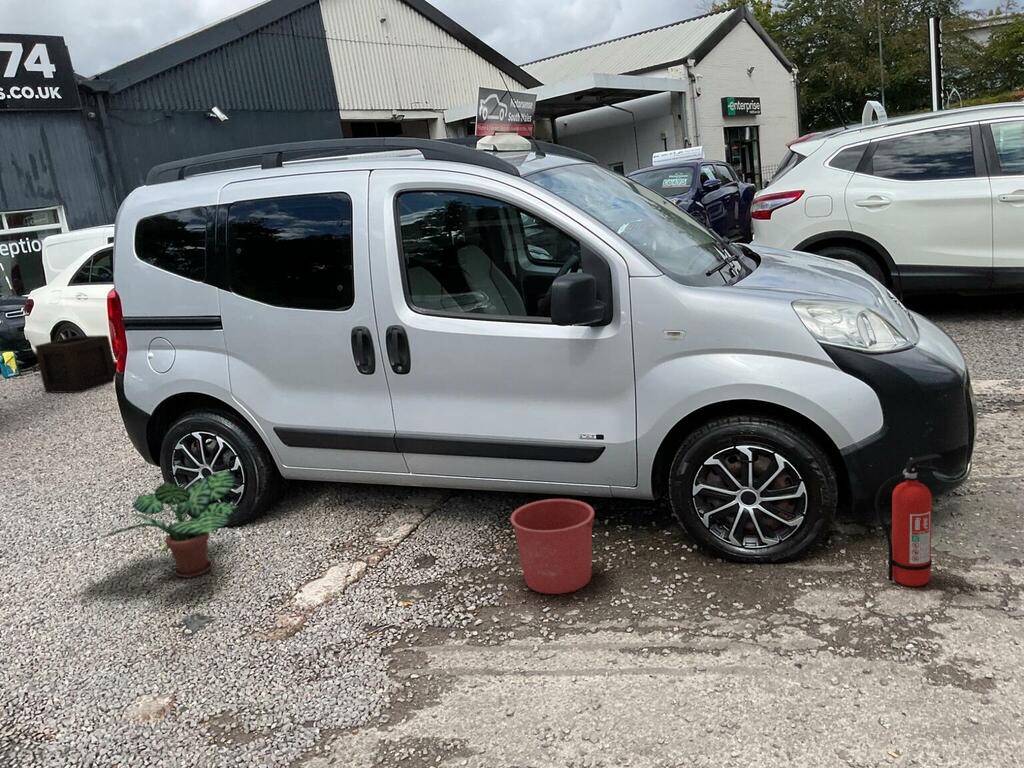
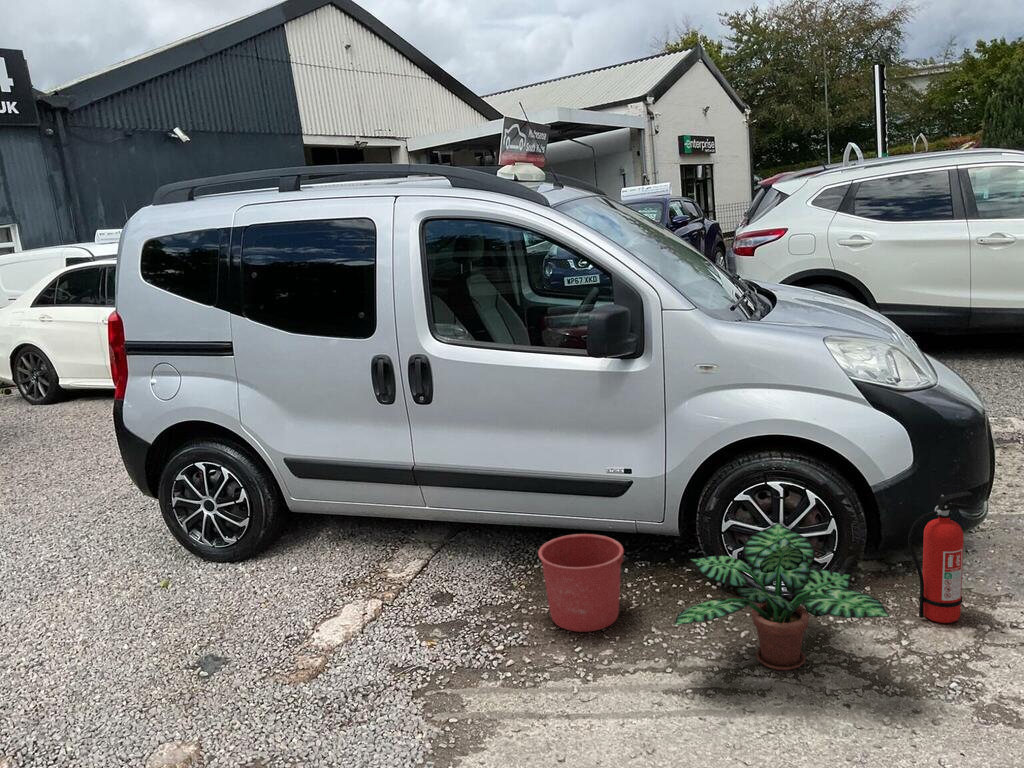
wooden crate: present [35,335,115,393] -> none [7,359,92,418]
potted plant: present [102,469,237,578] -> present [674,523,890,671]

